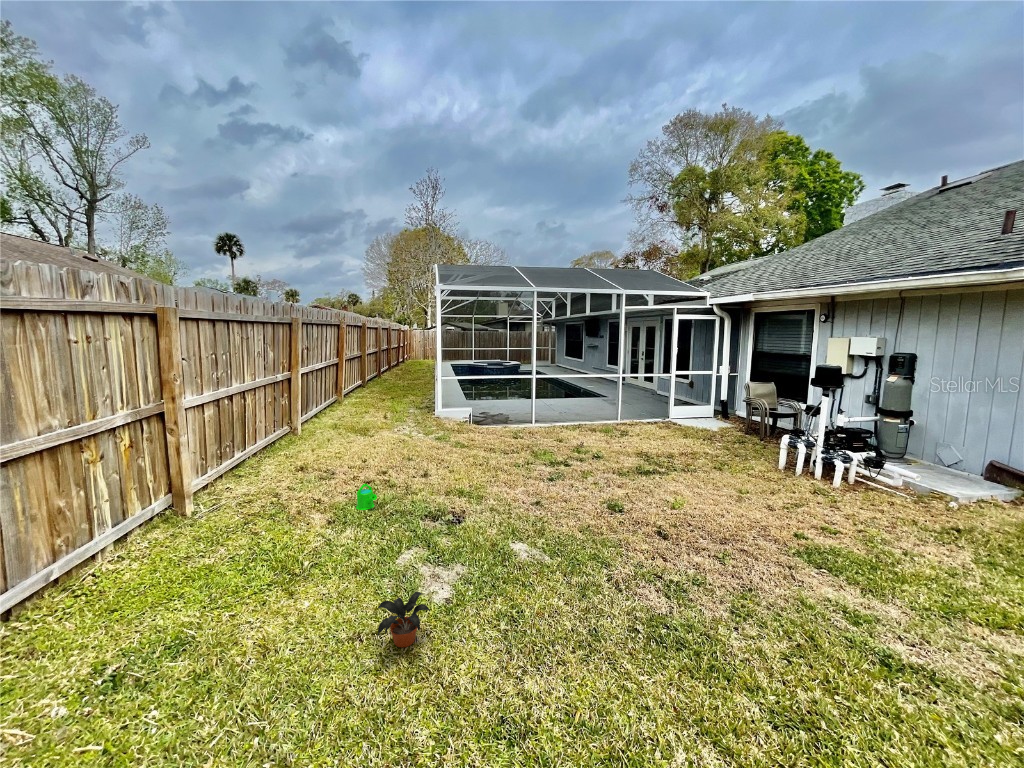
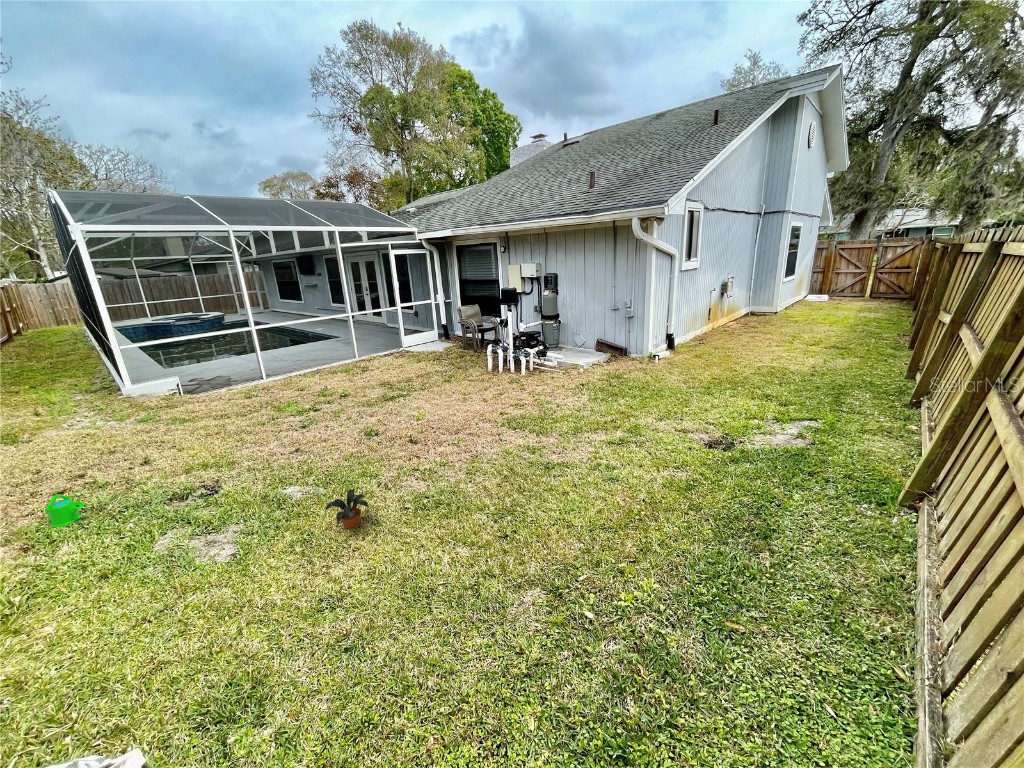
potted plant: present [378,592,430,647] -> present [325,489,369,529]

